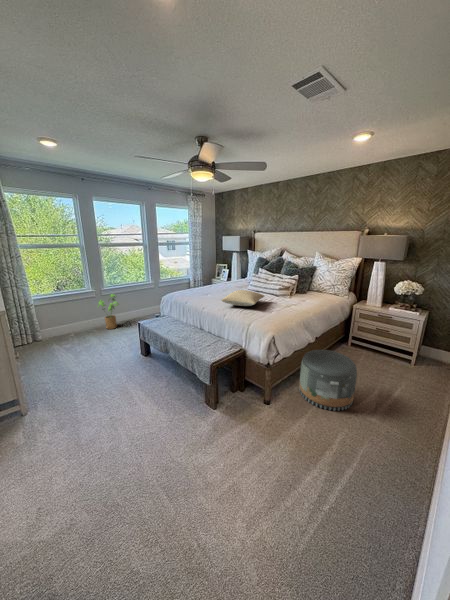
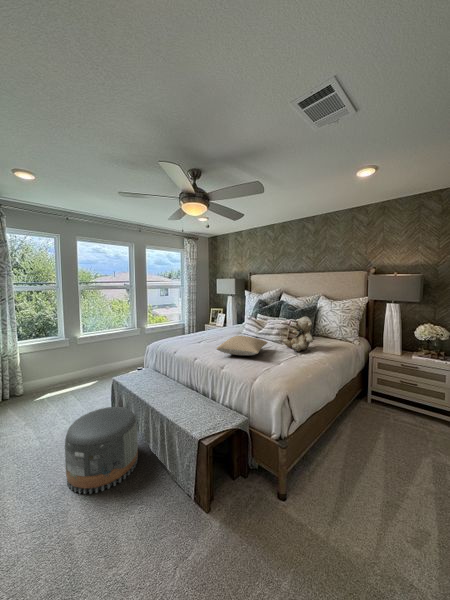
teddy bear: none [278,274,303,303] -> present [283,317,313,351]
house plant: present [98,294,119,329] -> none [70,341,97,384]
pouf: present [299,350,357,411] -> present [65,407,138,494]

